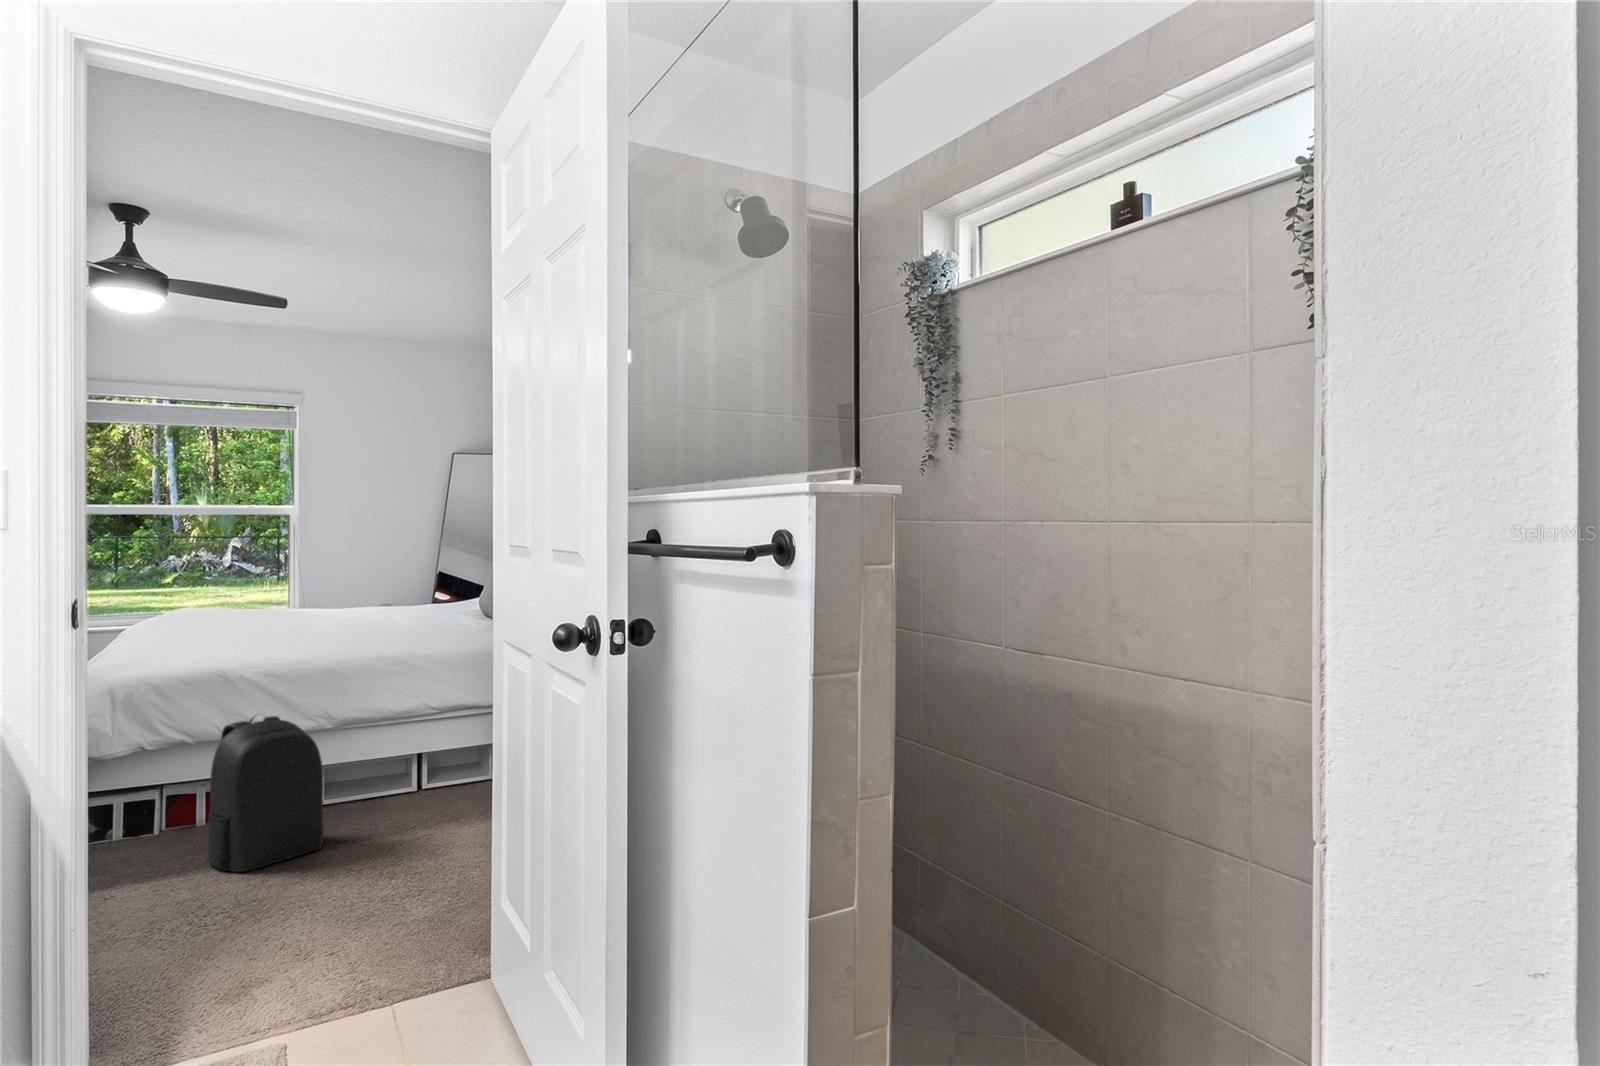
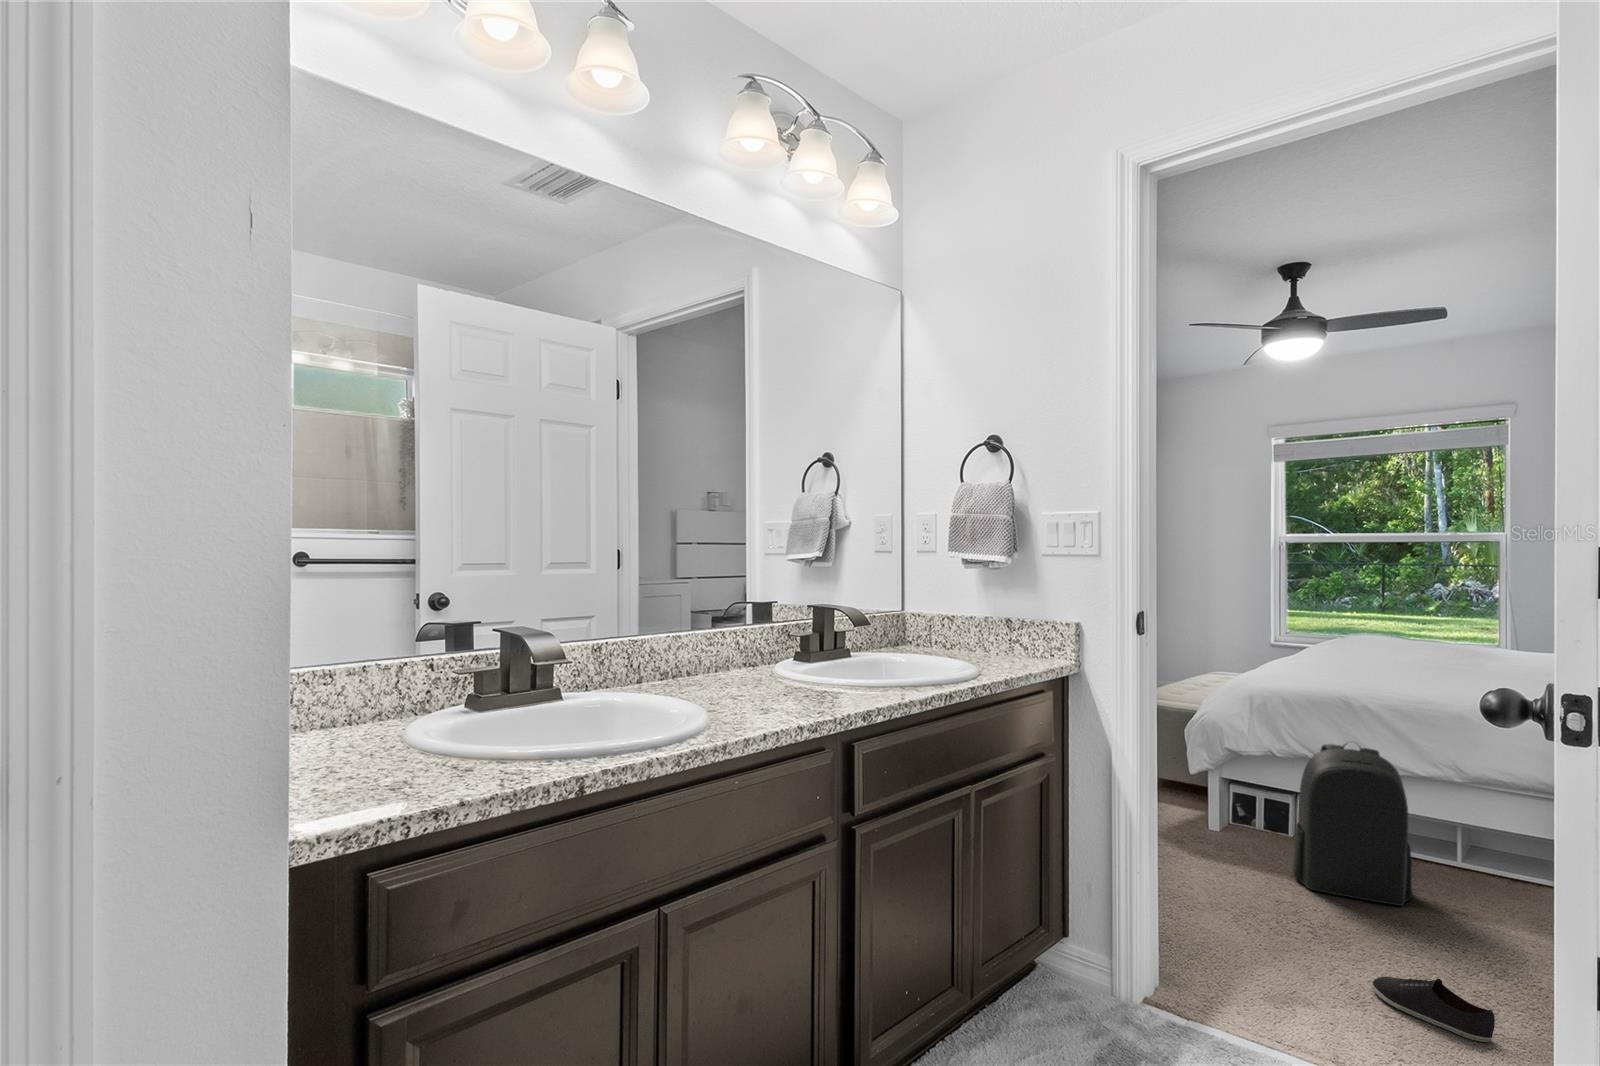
shoe: none [377,877,475,919] -> present [1372,977,1495,1042]

